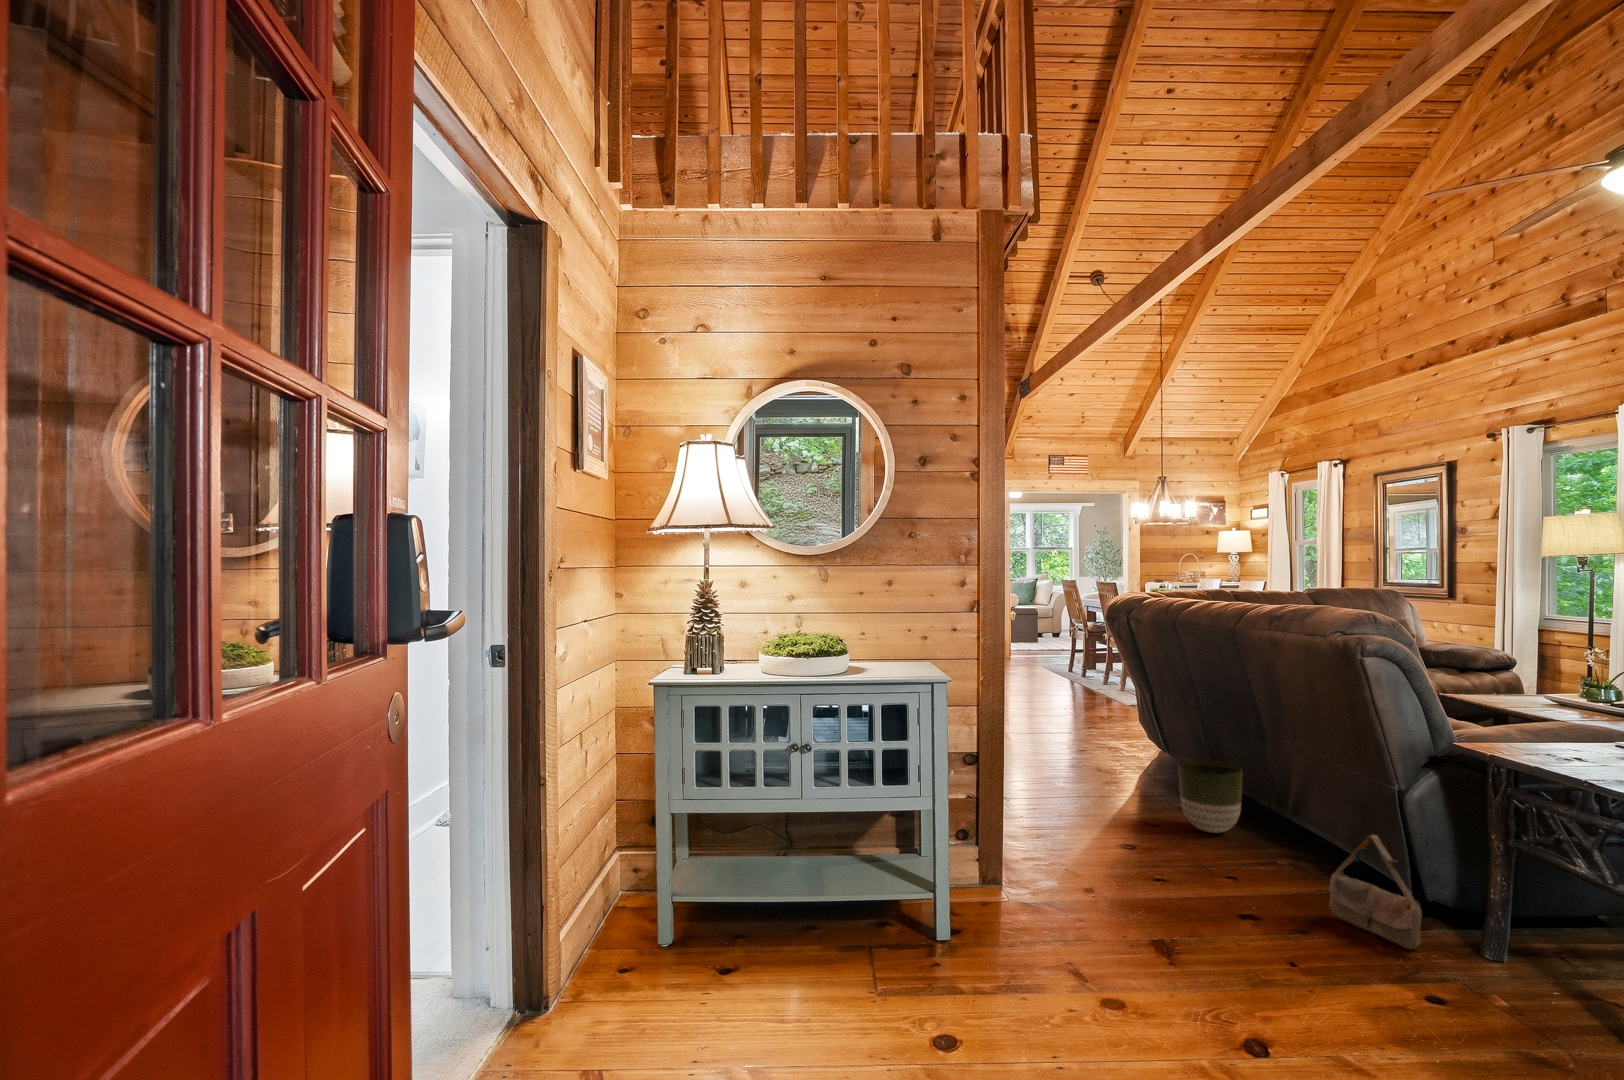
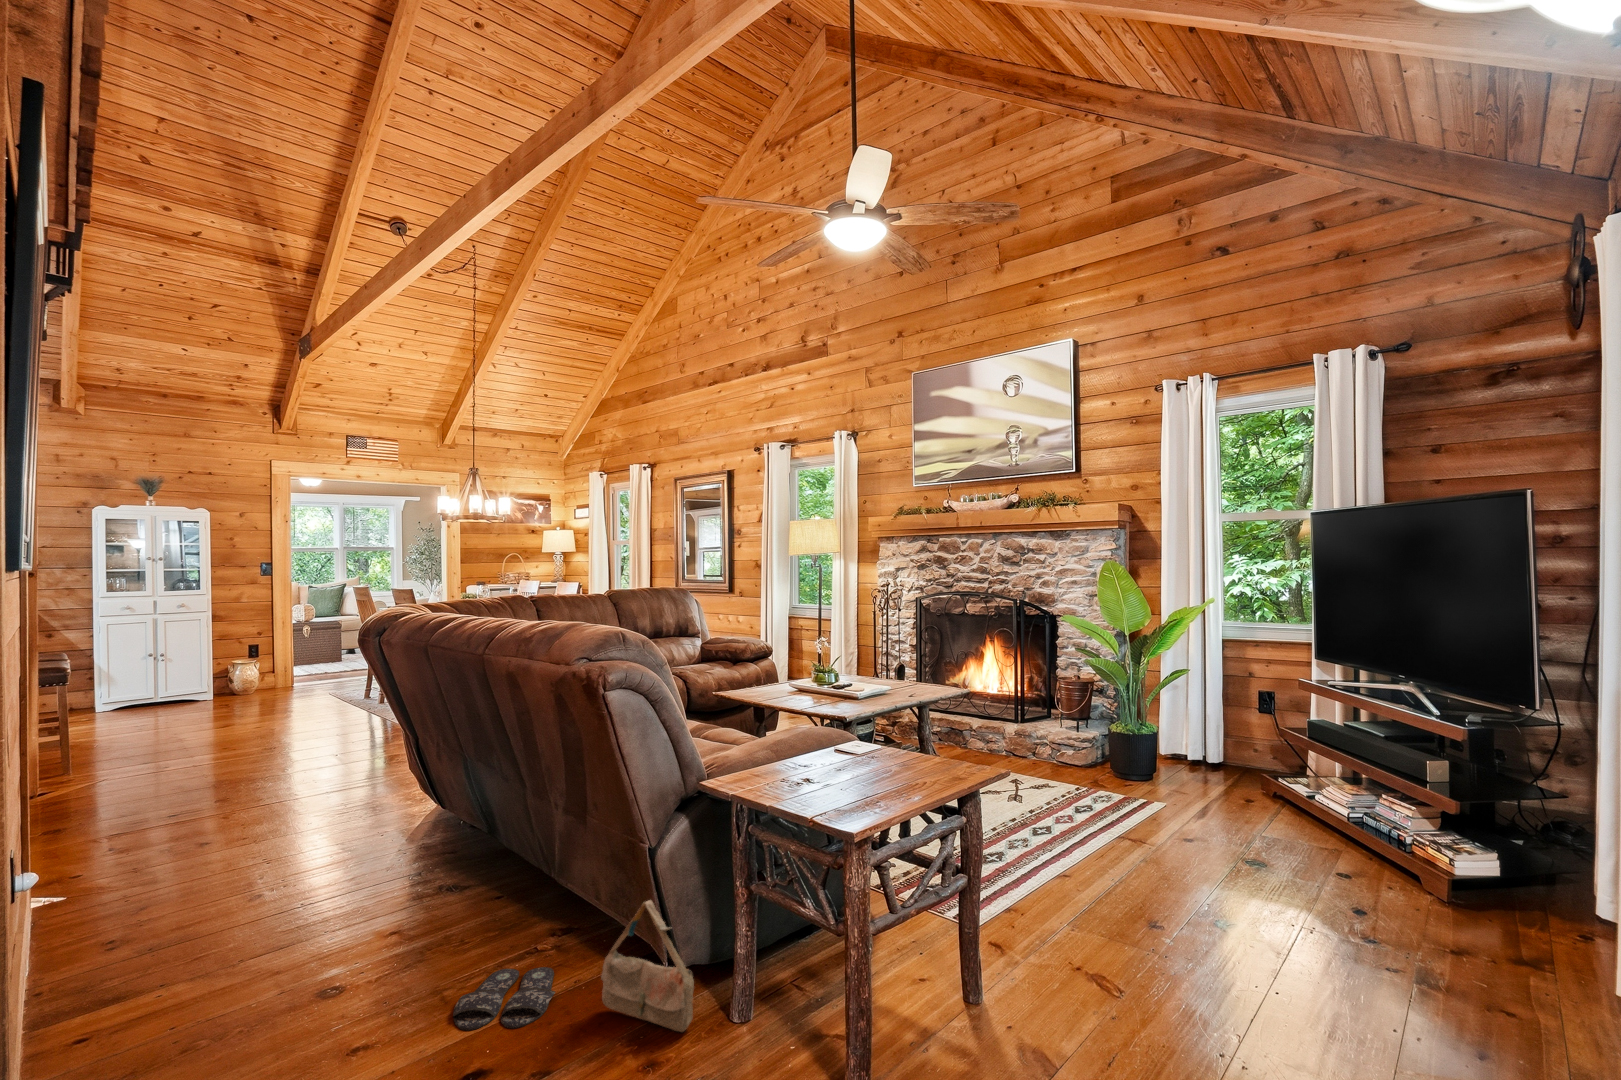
planter: present [1178,759,1242,833] -> none [443,815,522,913]
slippers: none [1204,869,1286,906] -> present [453,967,555,1031]

